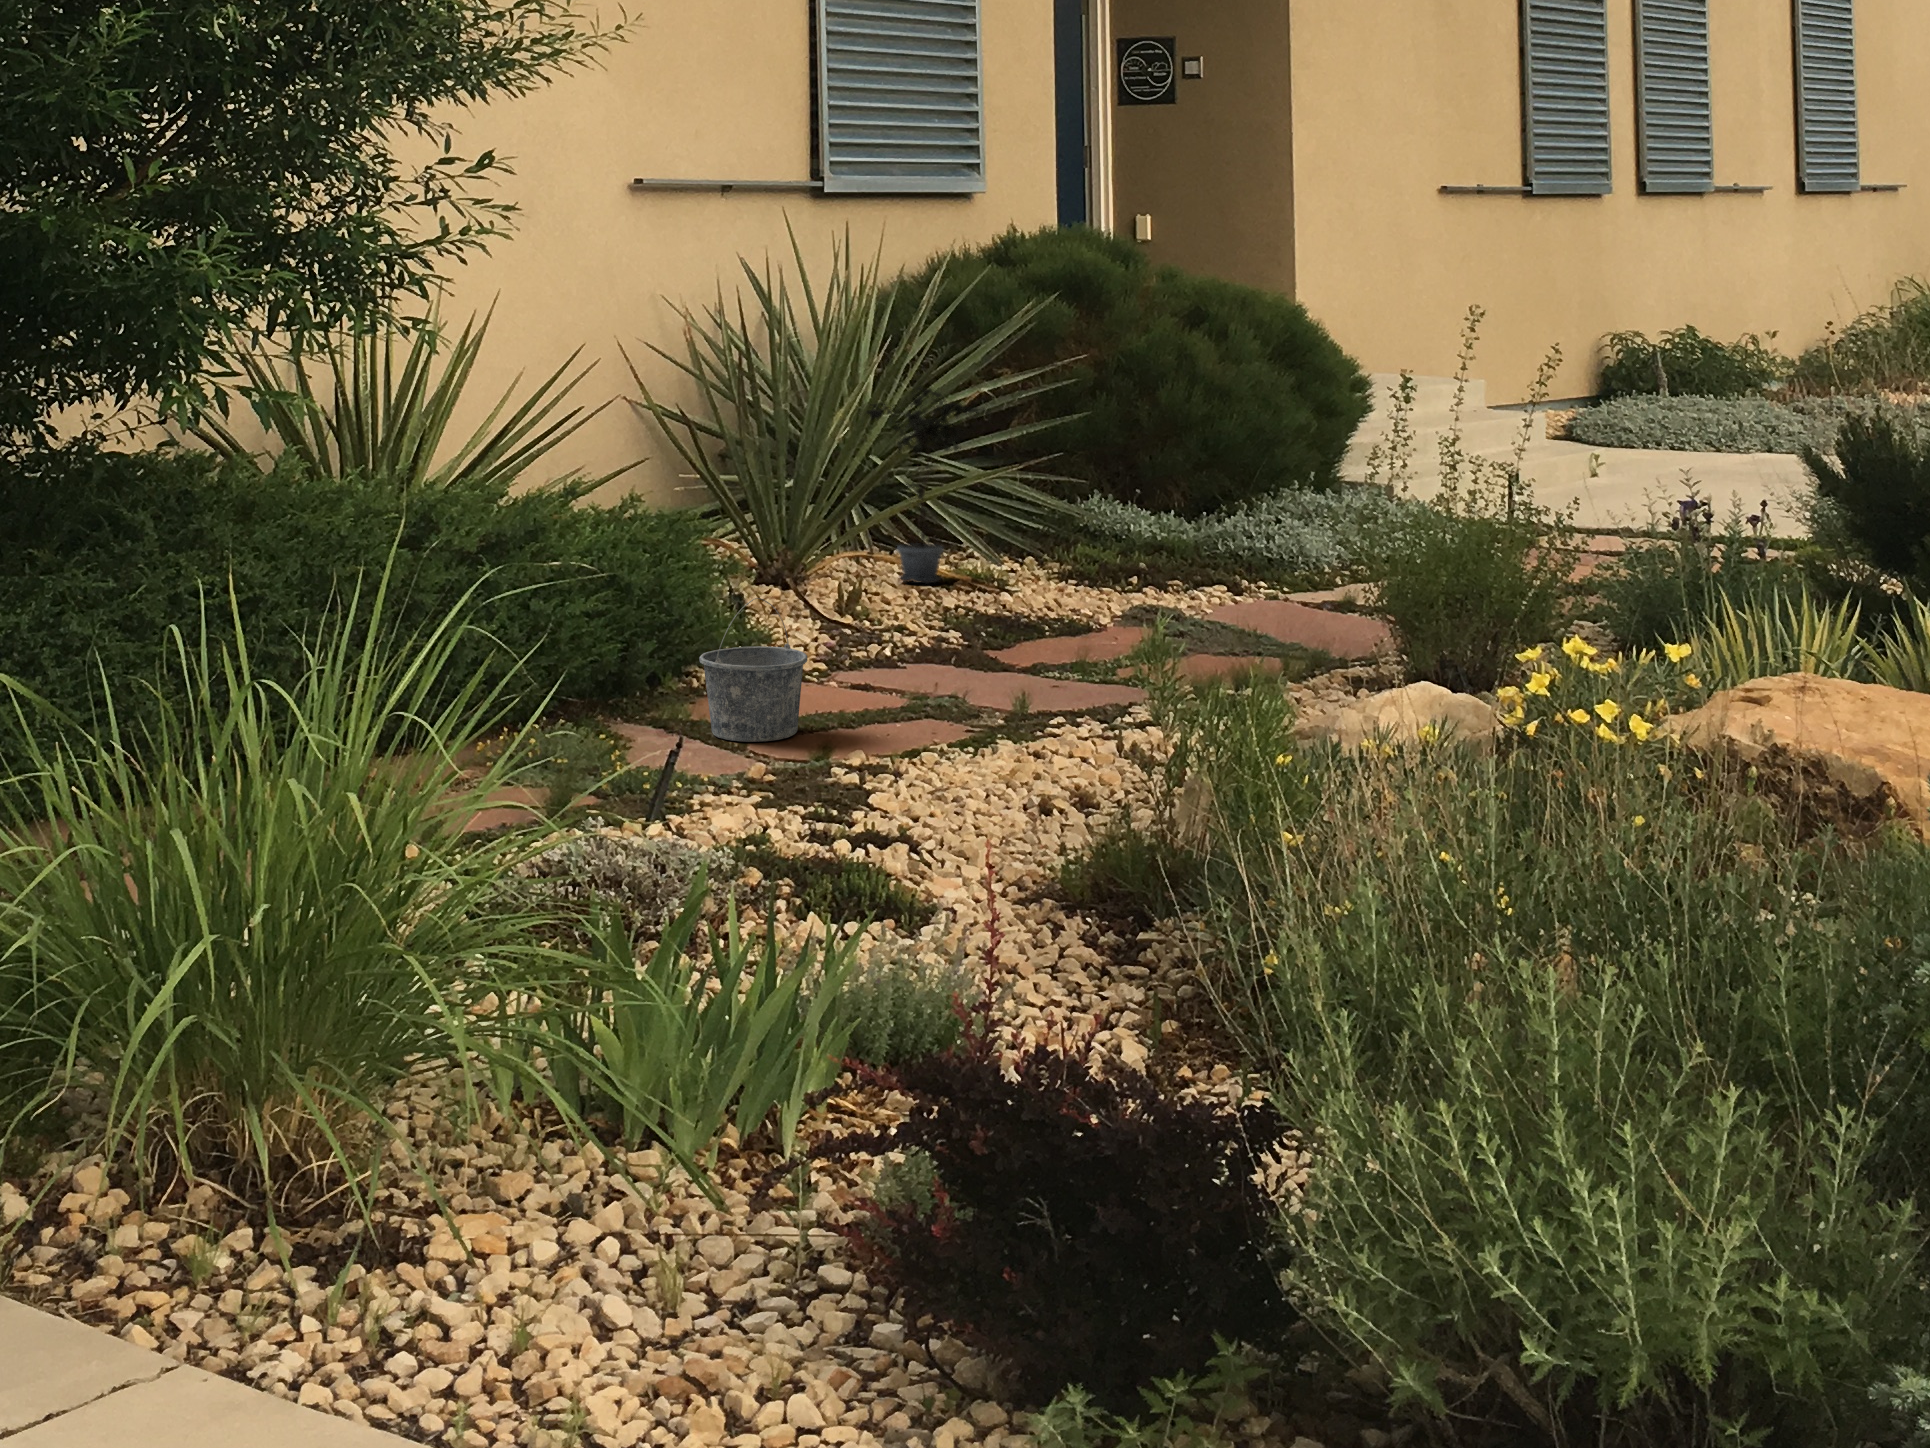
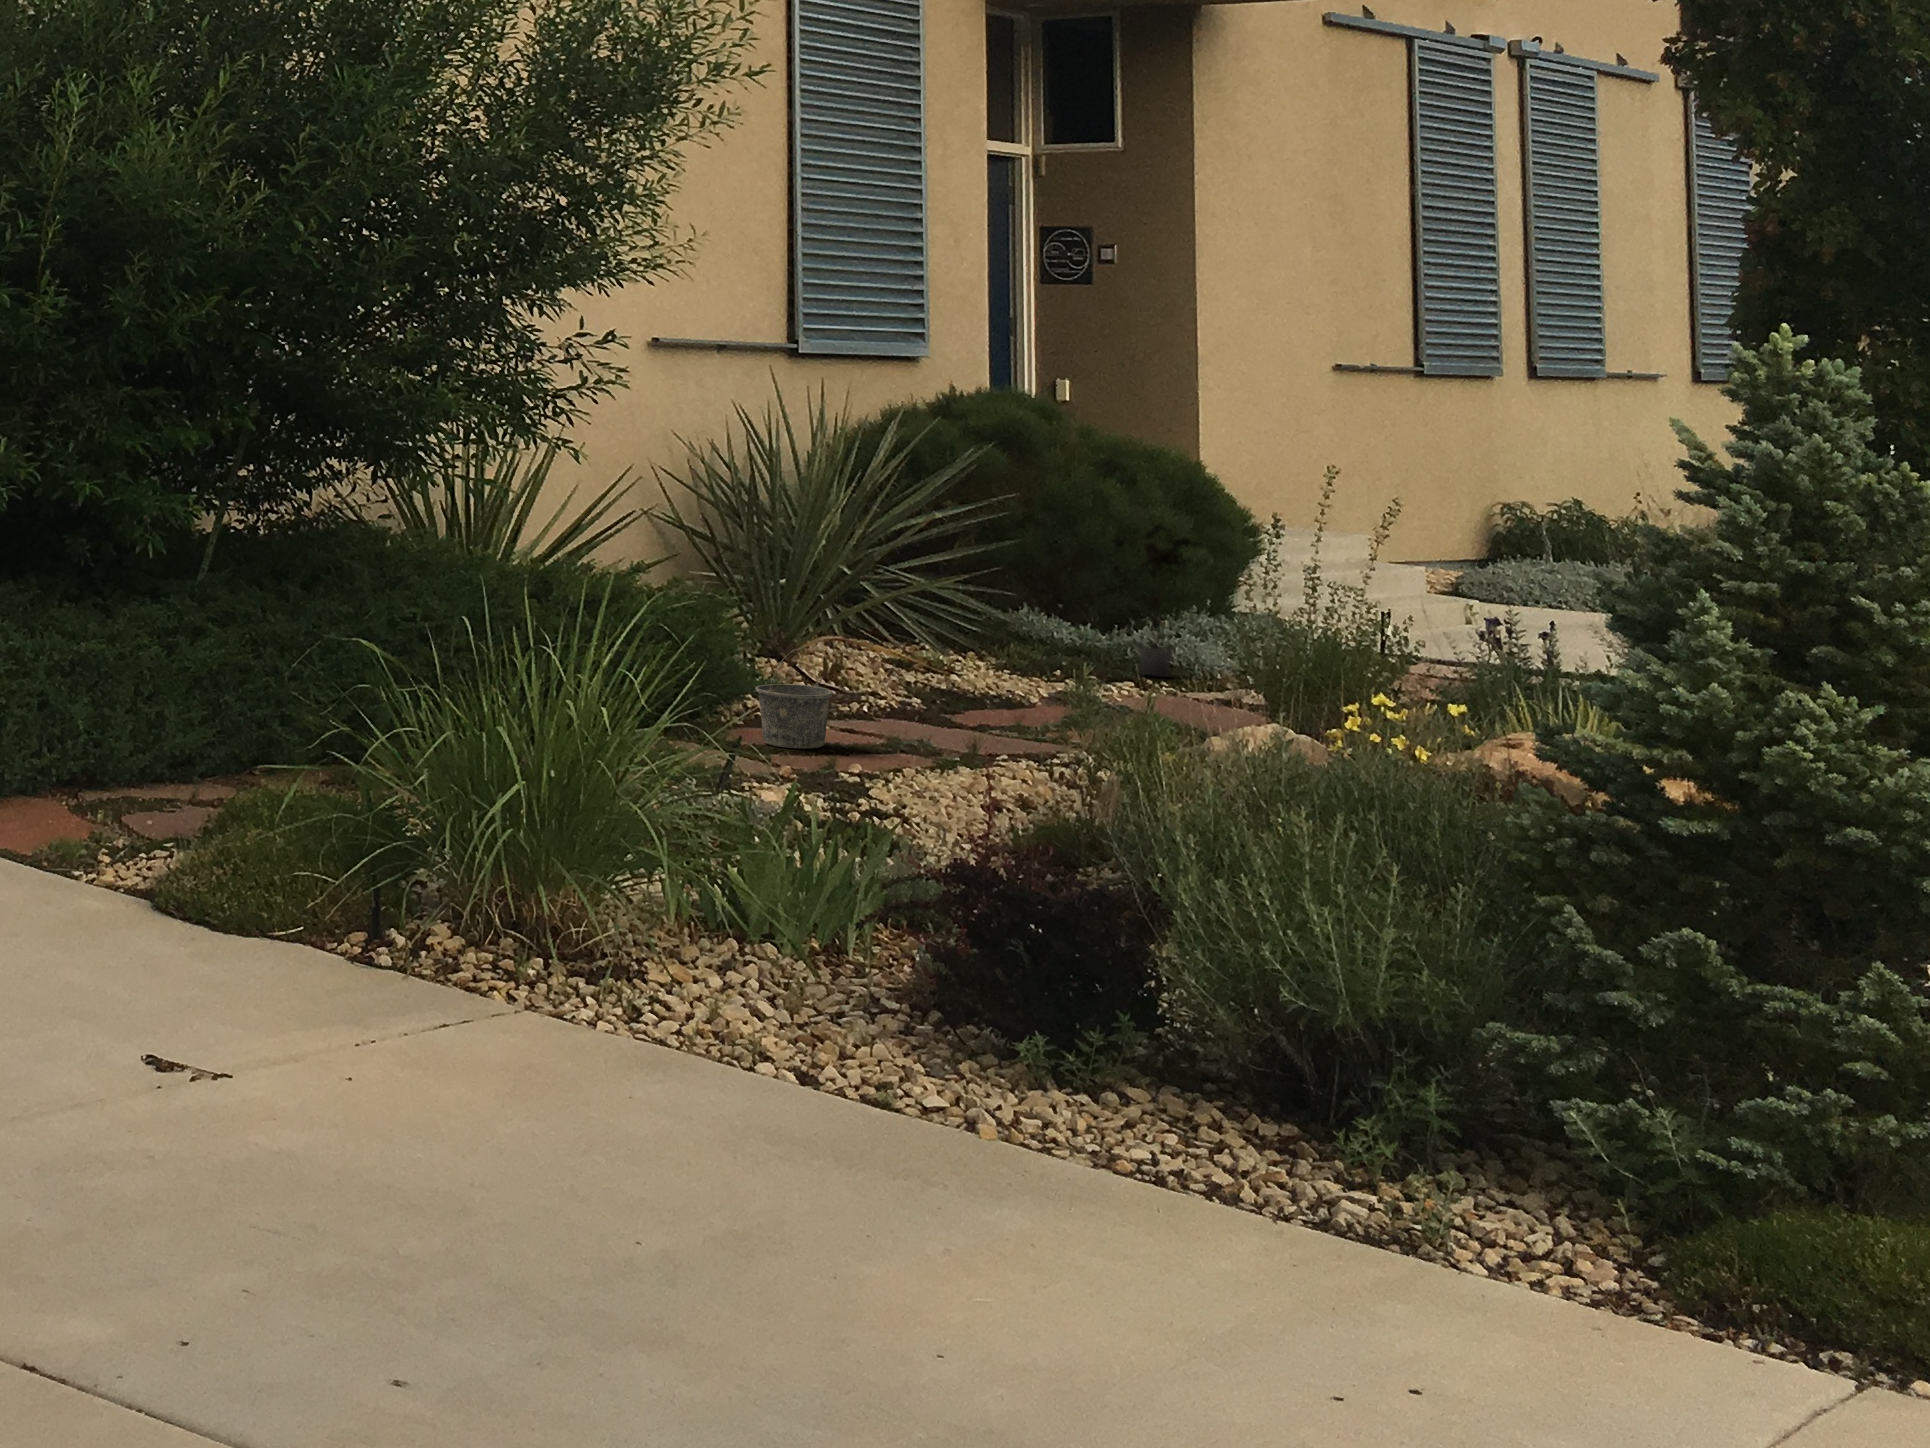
potted plant: present [866,387,990,583] -> present [1112,524,1212,677]

